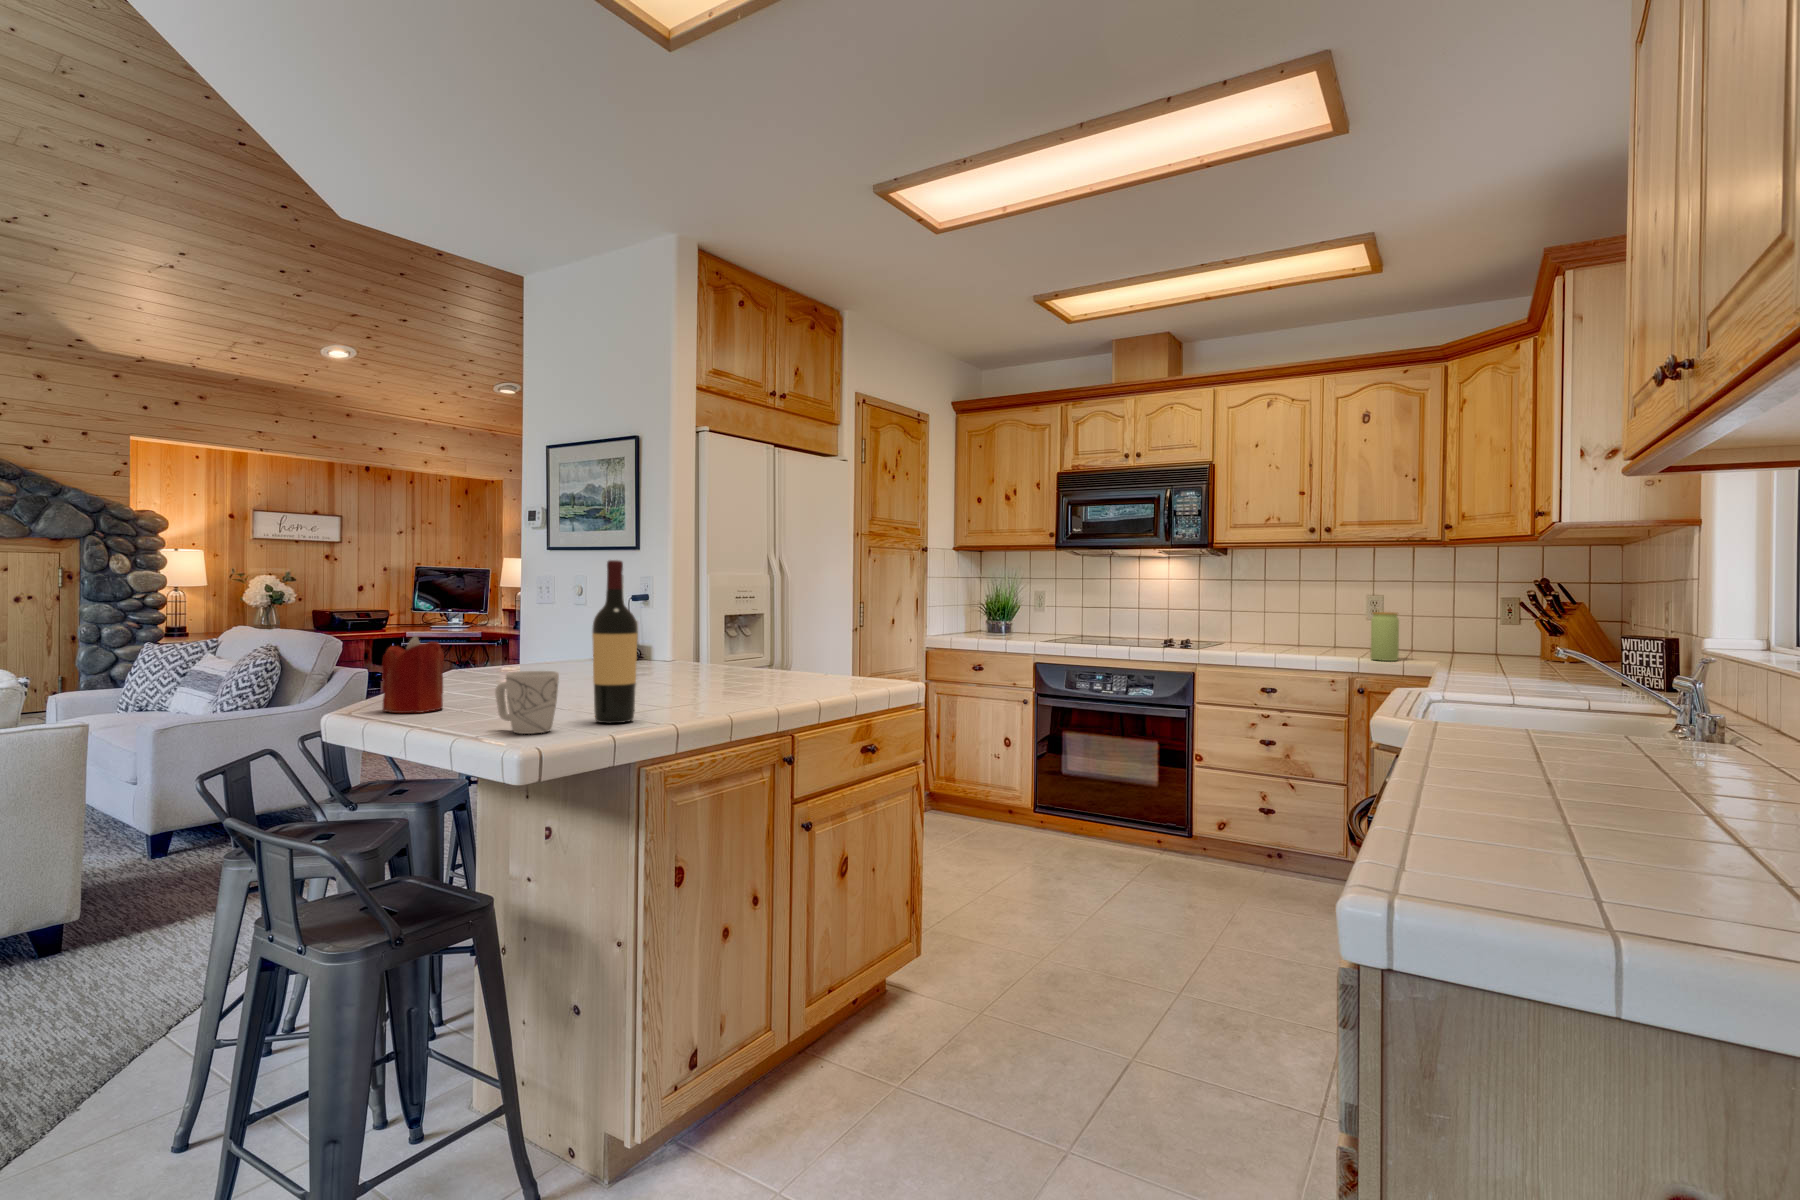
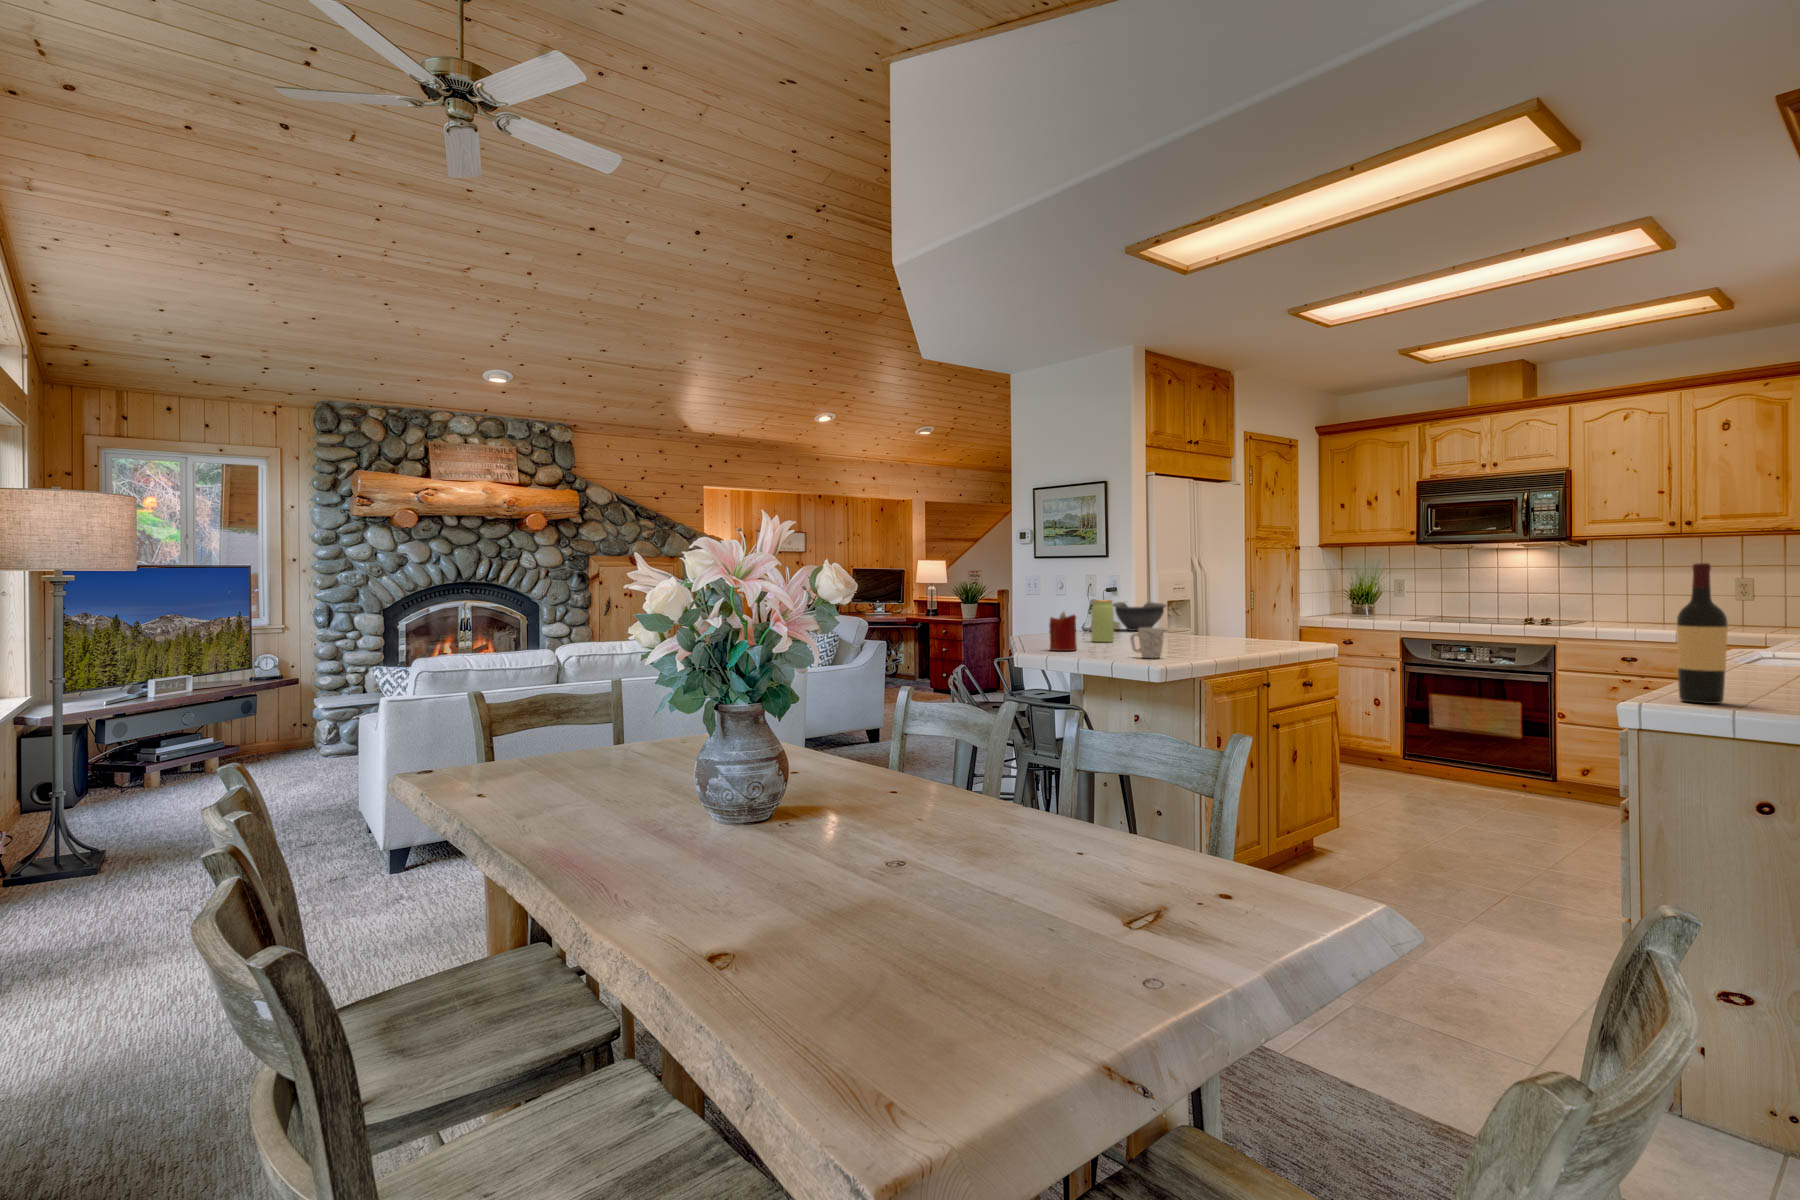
wine bottle: present [592,560,637,723] -> present [1677,563,1728,704]
jar: present [1370,612,1399,661] -> present [1091,600,1114,642]
bowl: none [643,615,725,659] -> present [1112,602,1166,631]

